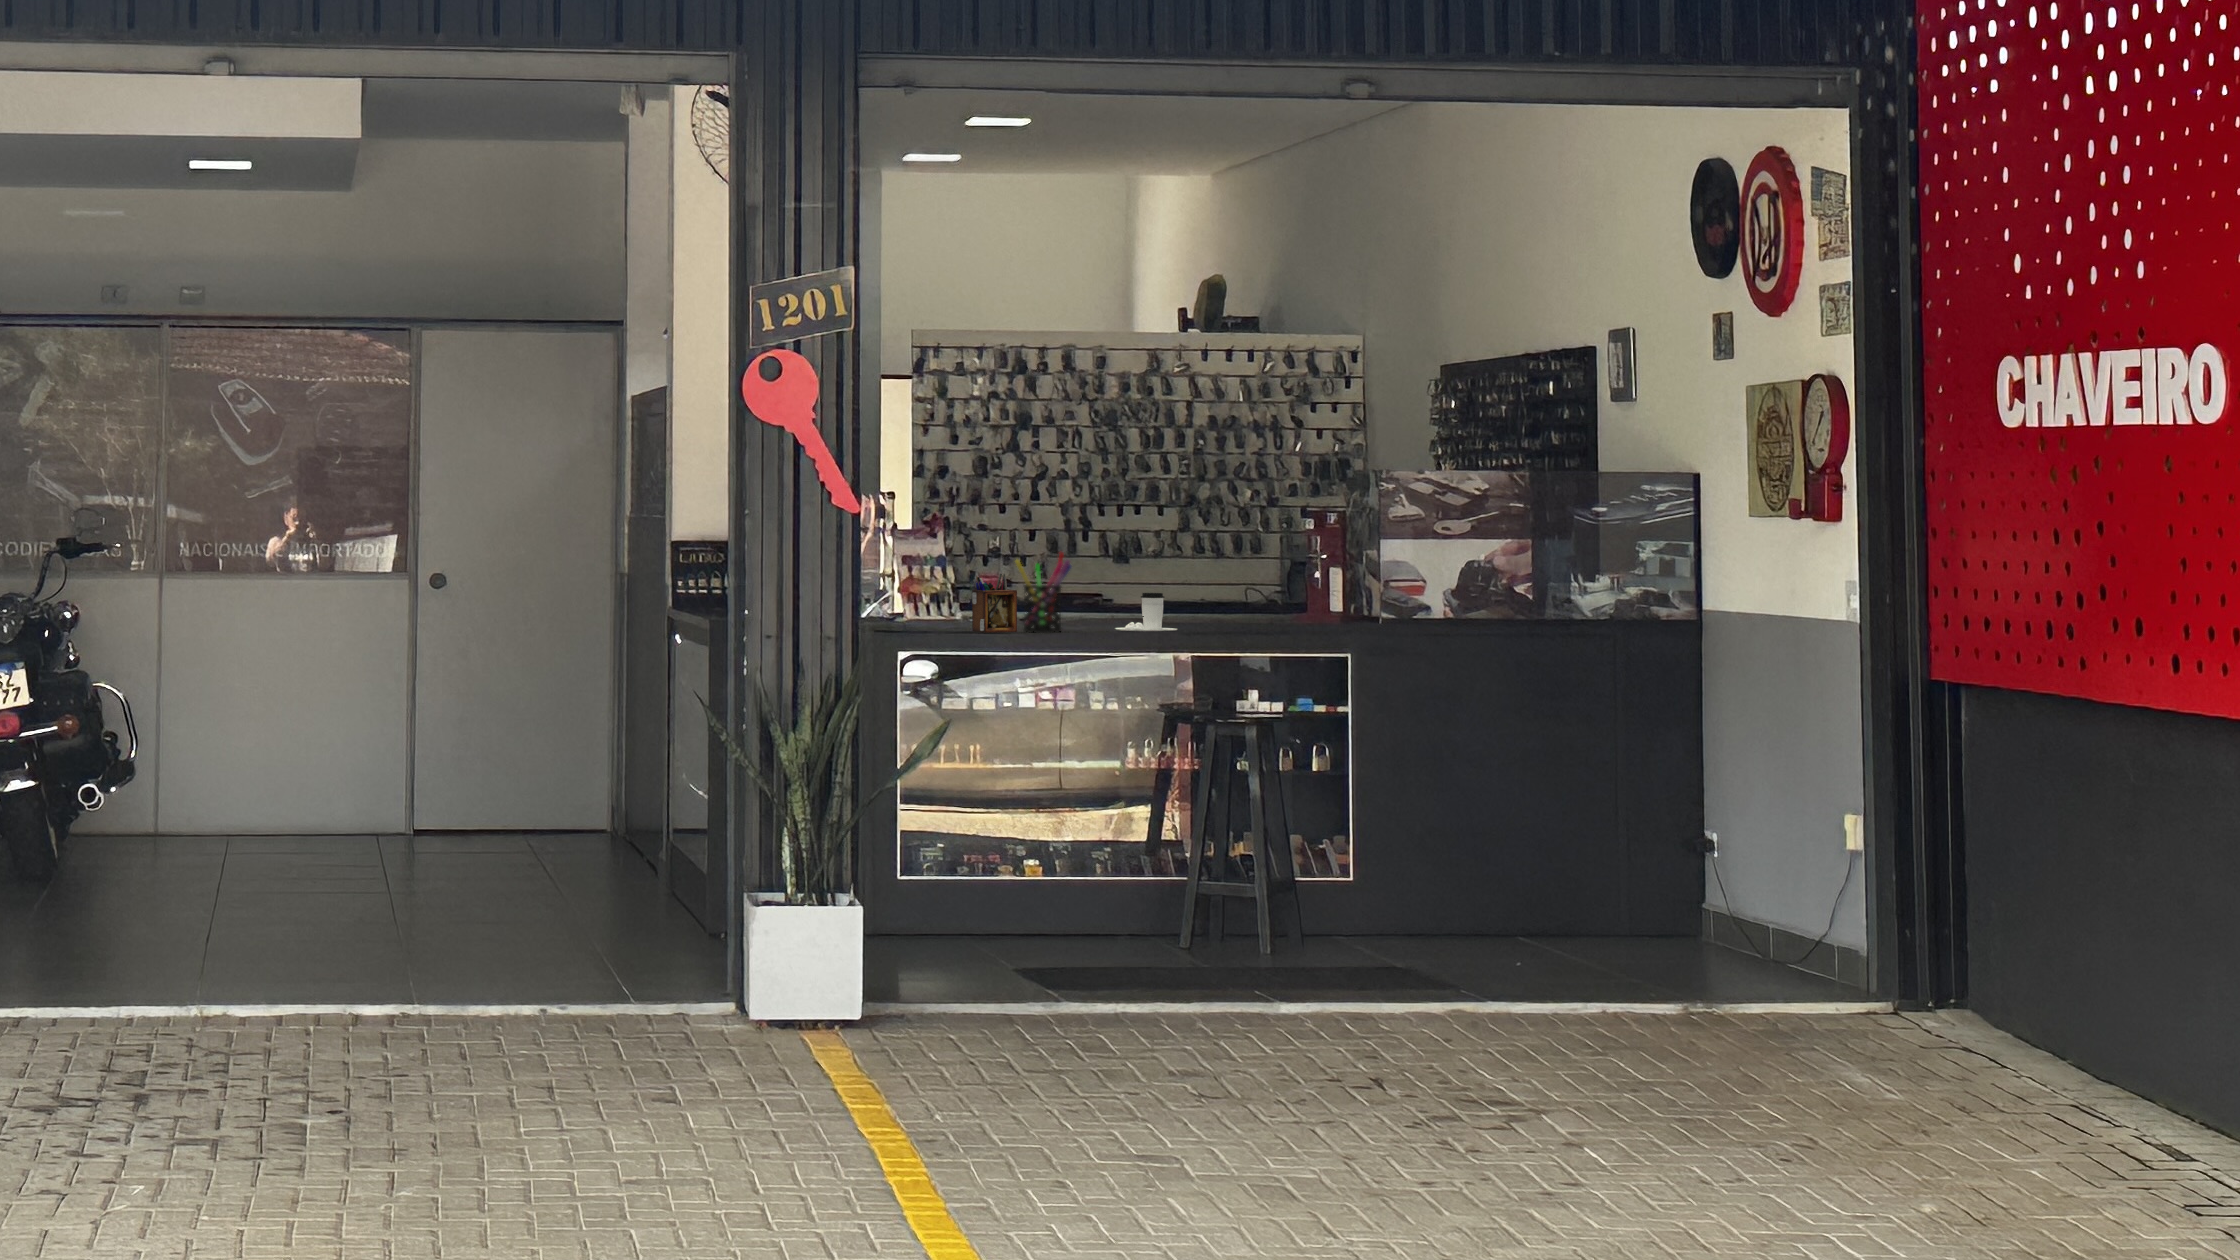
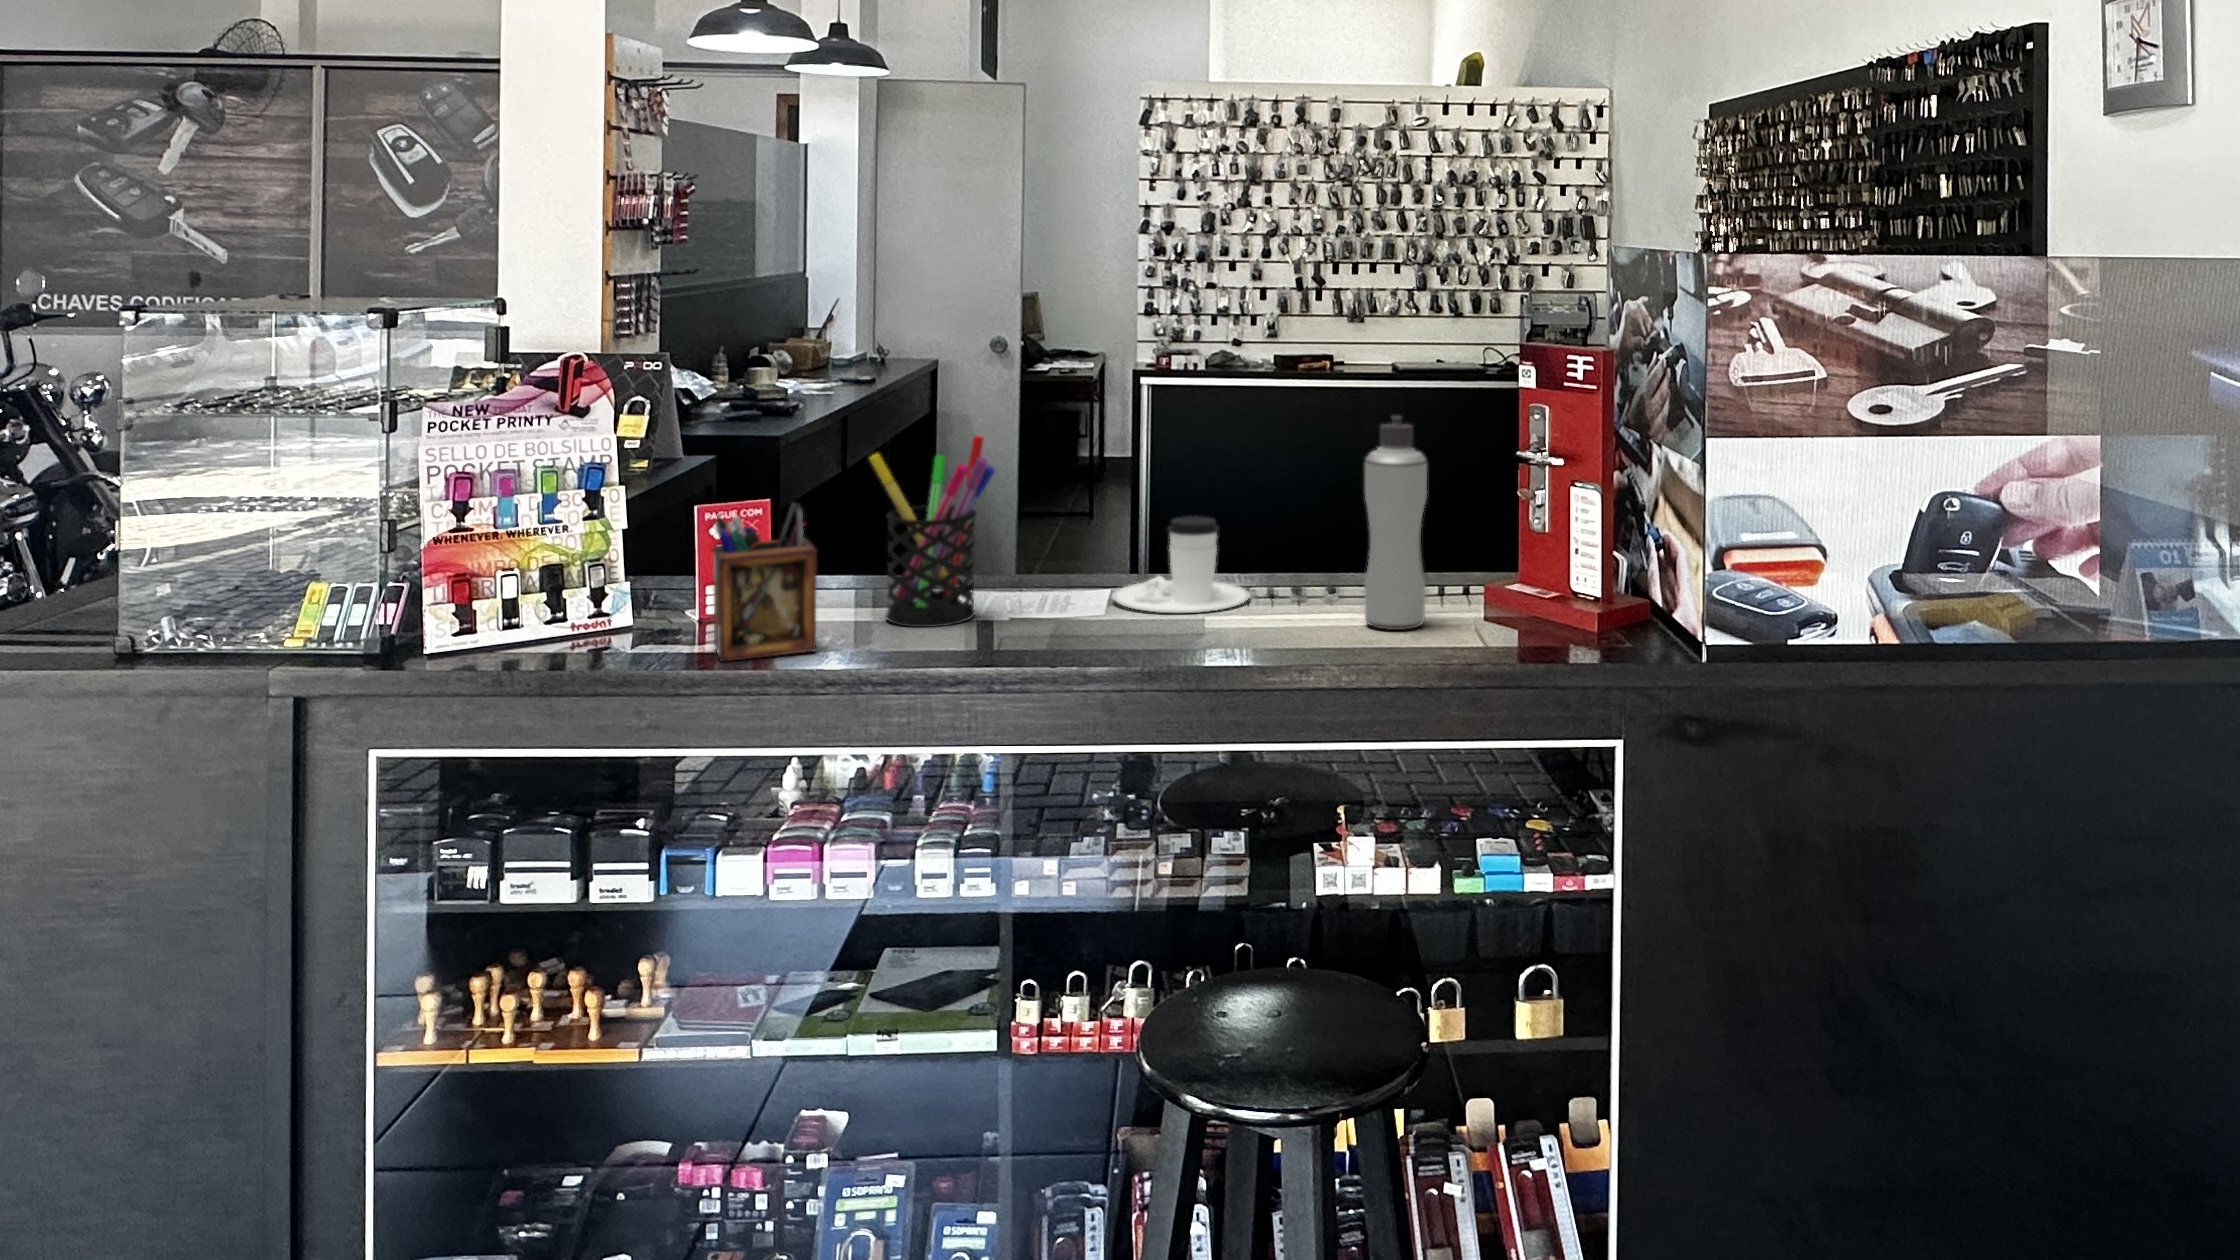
water bottle: none [1235,540,1262,631] -> present [1365,416,1427,630]

